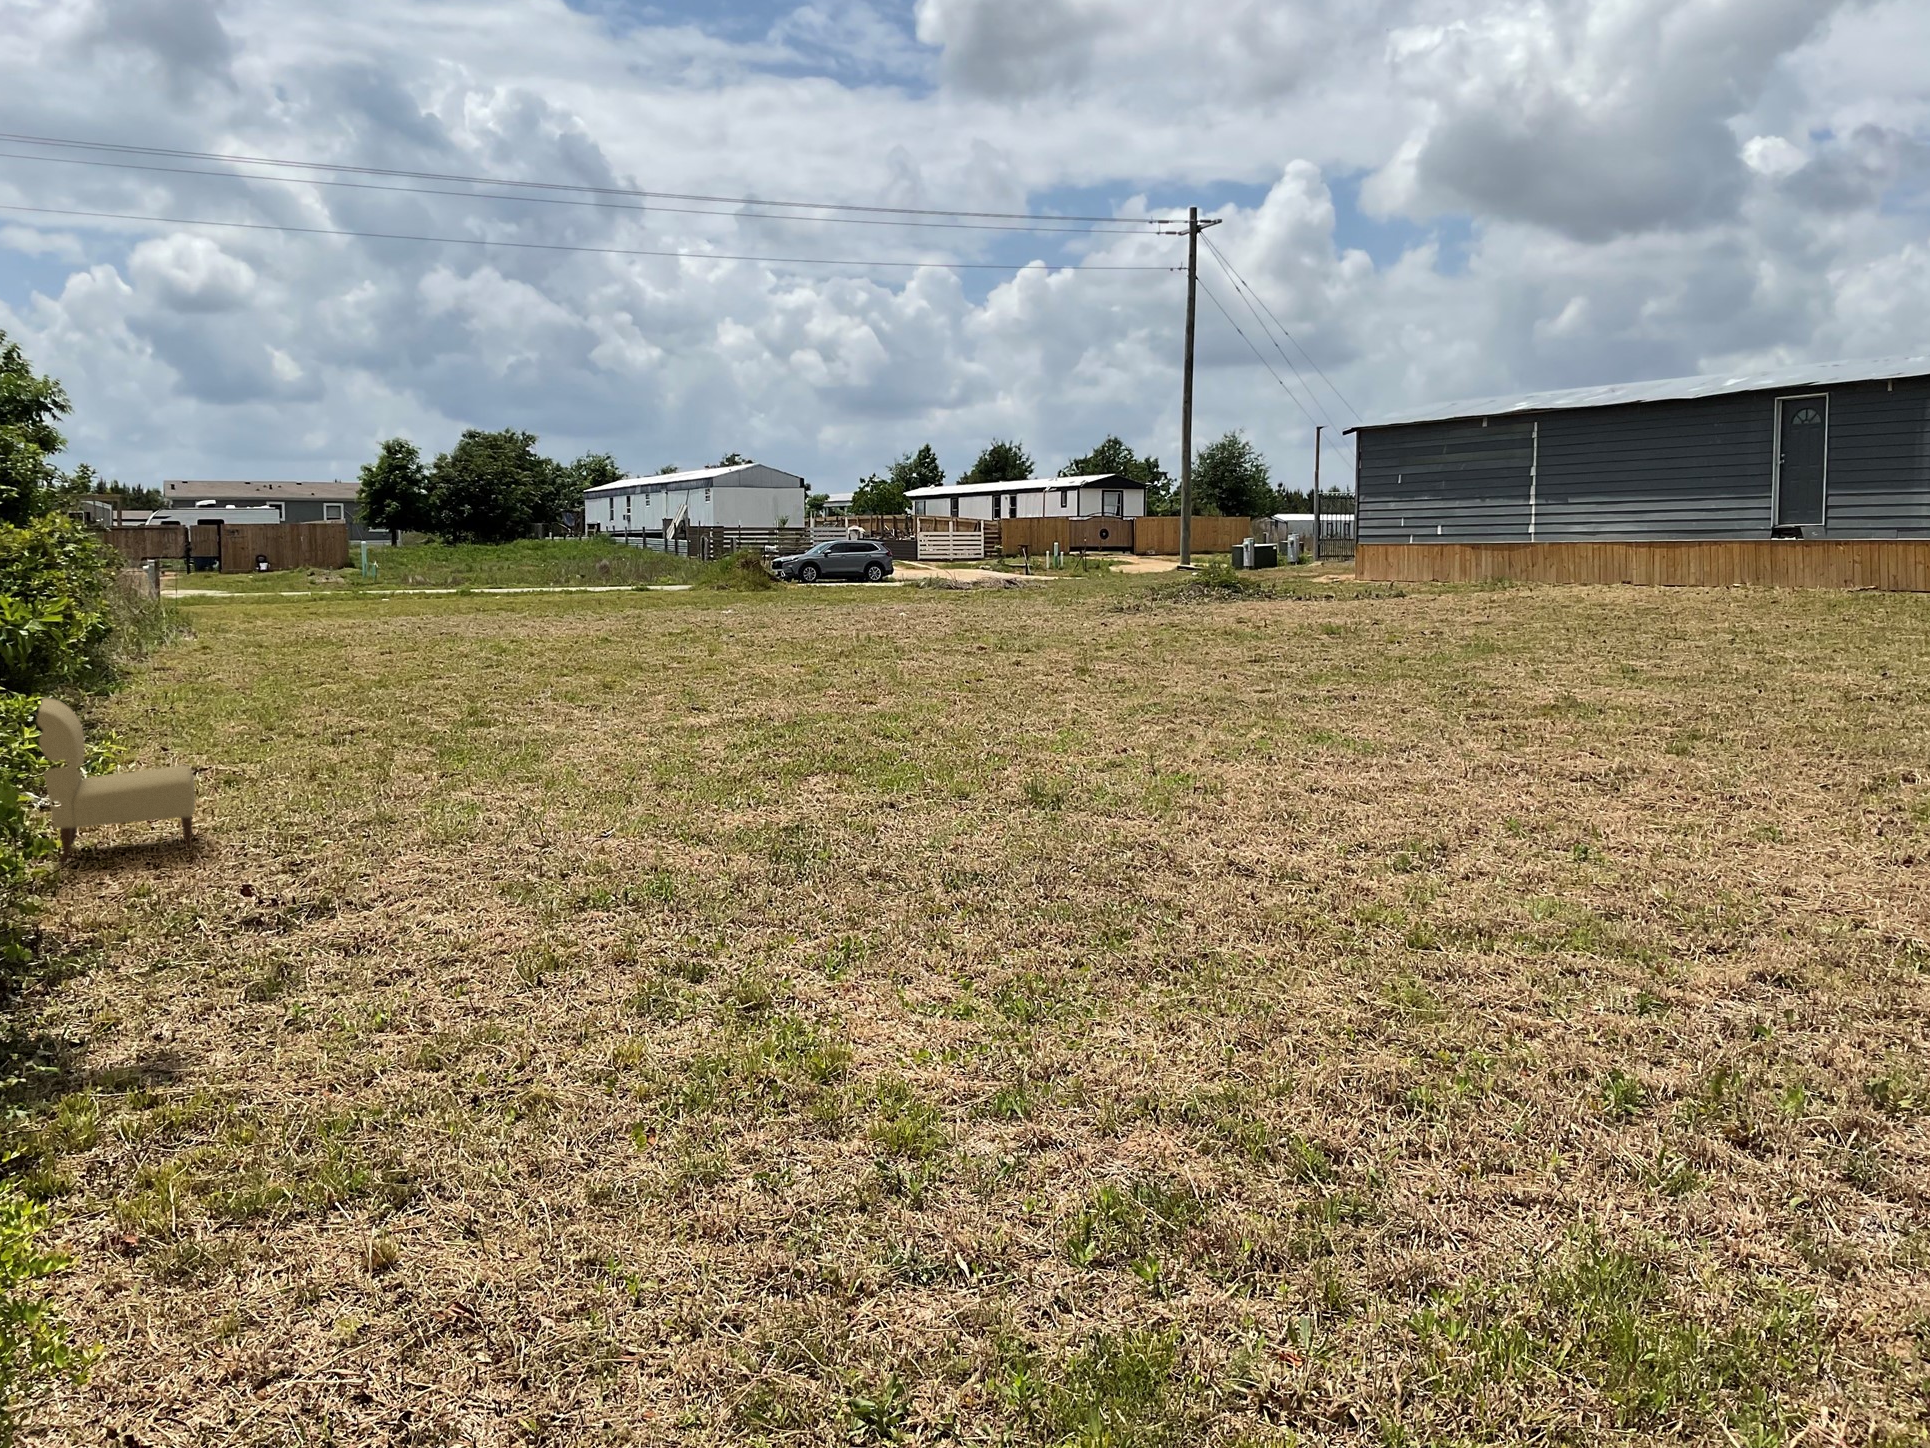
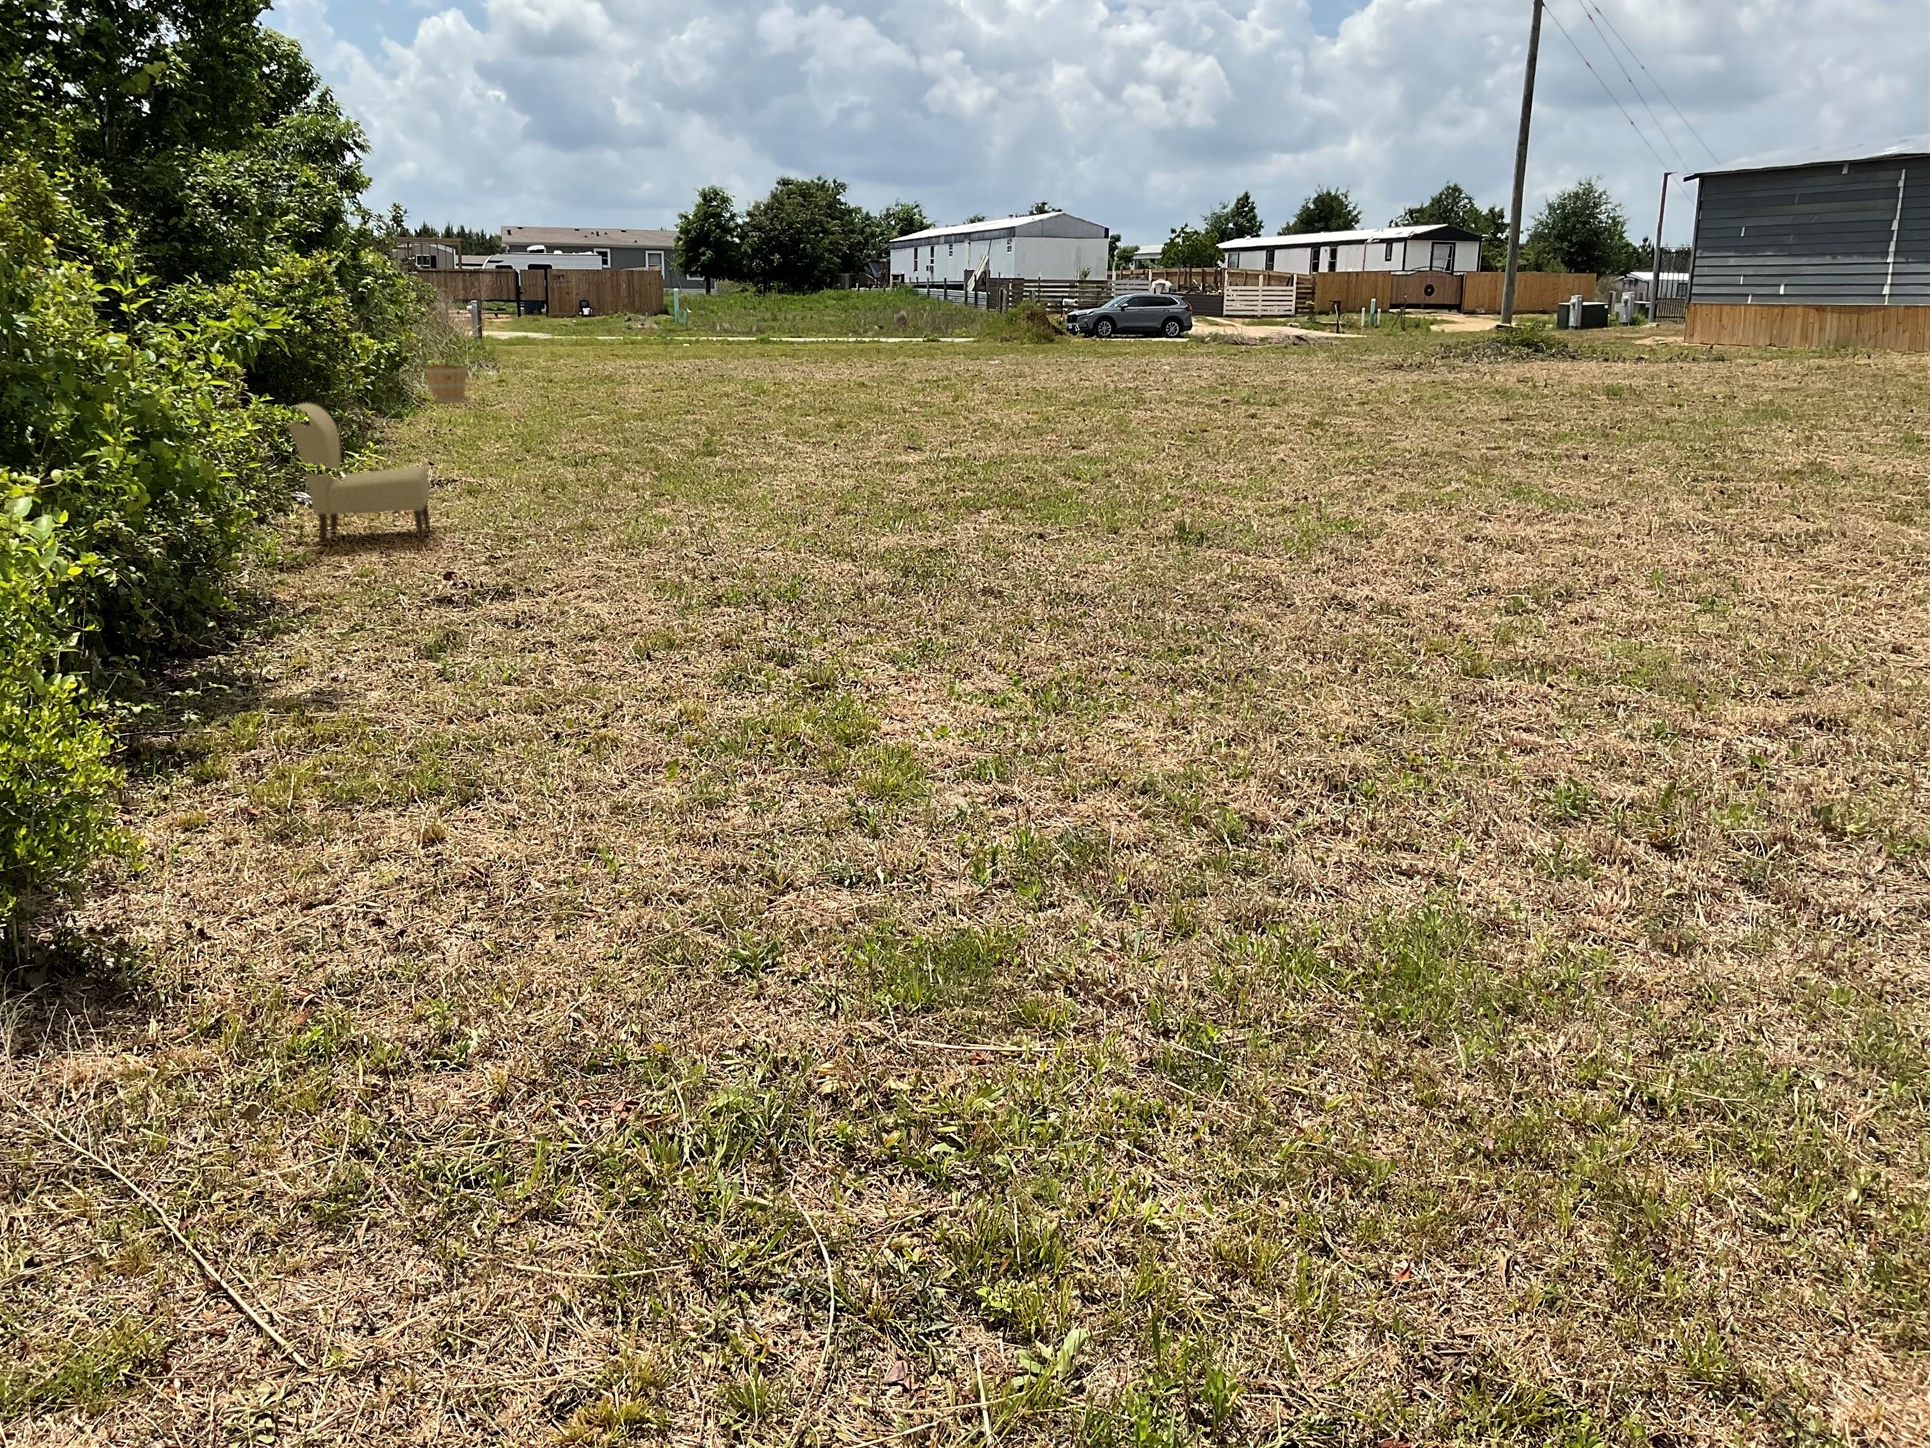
wooden bucket: none [118,630,173,674] -> present [424,364,468,403]

